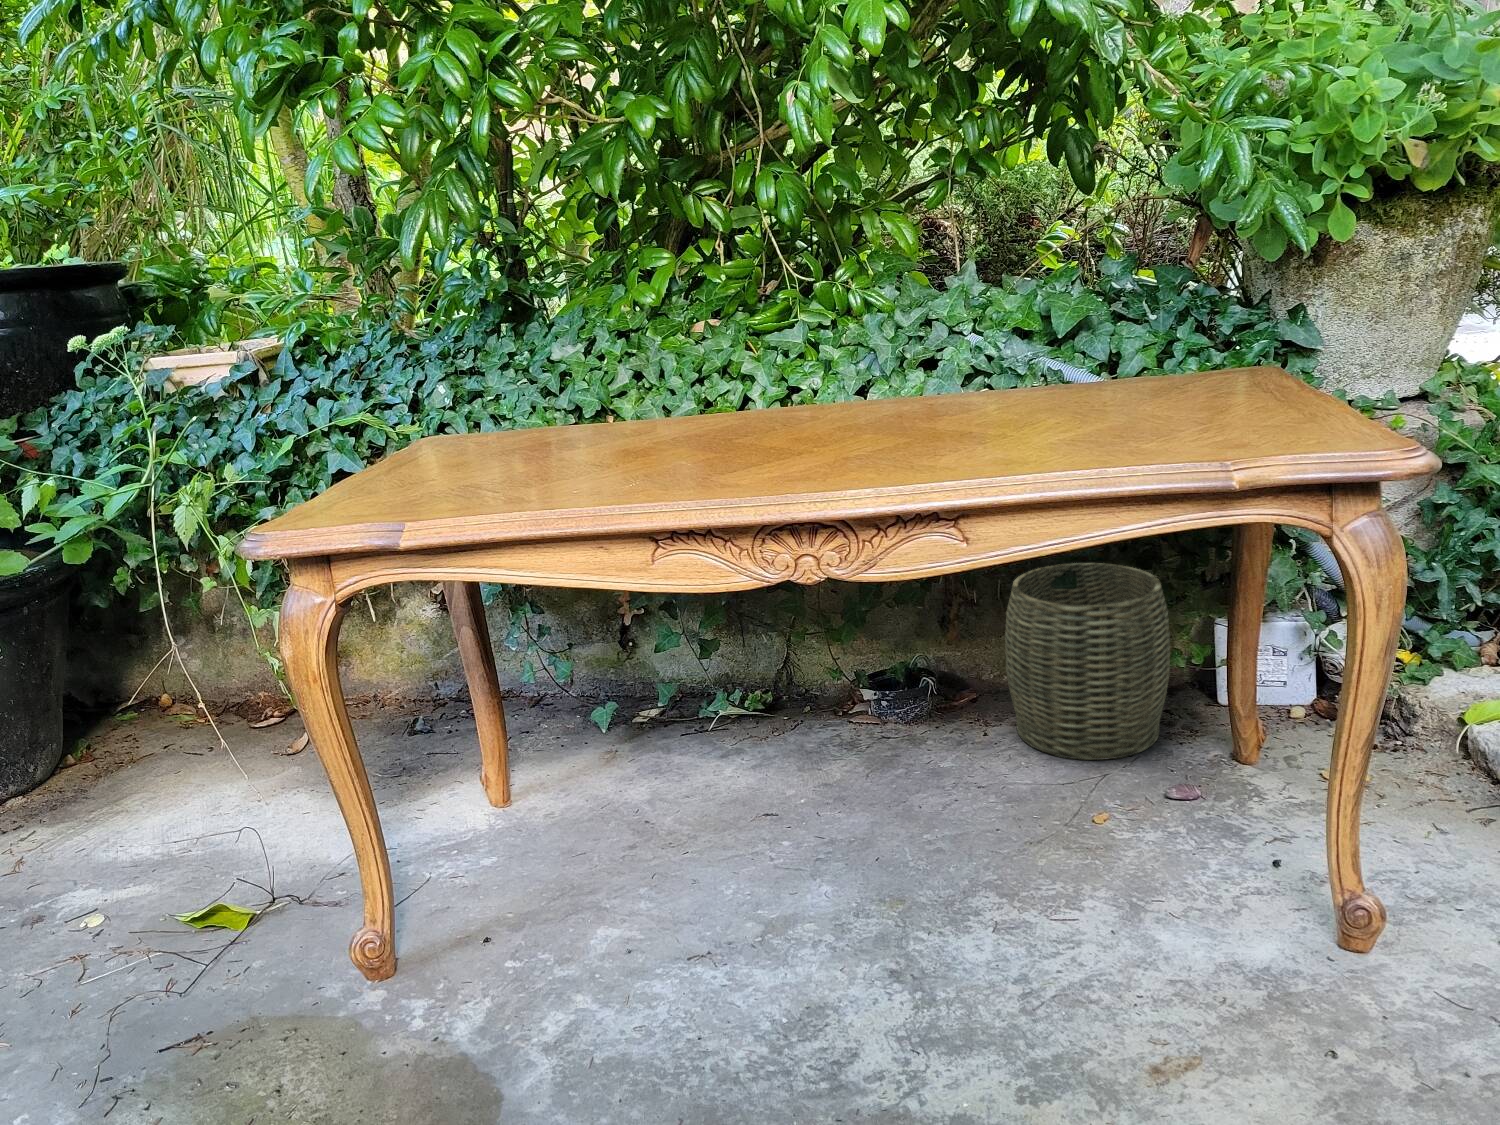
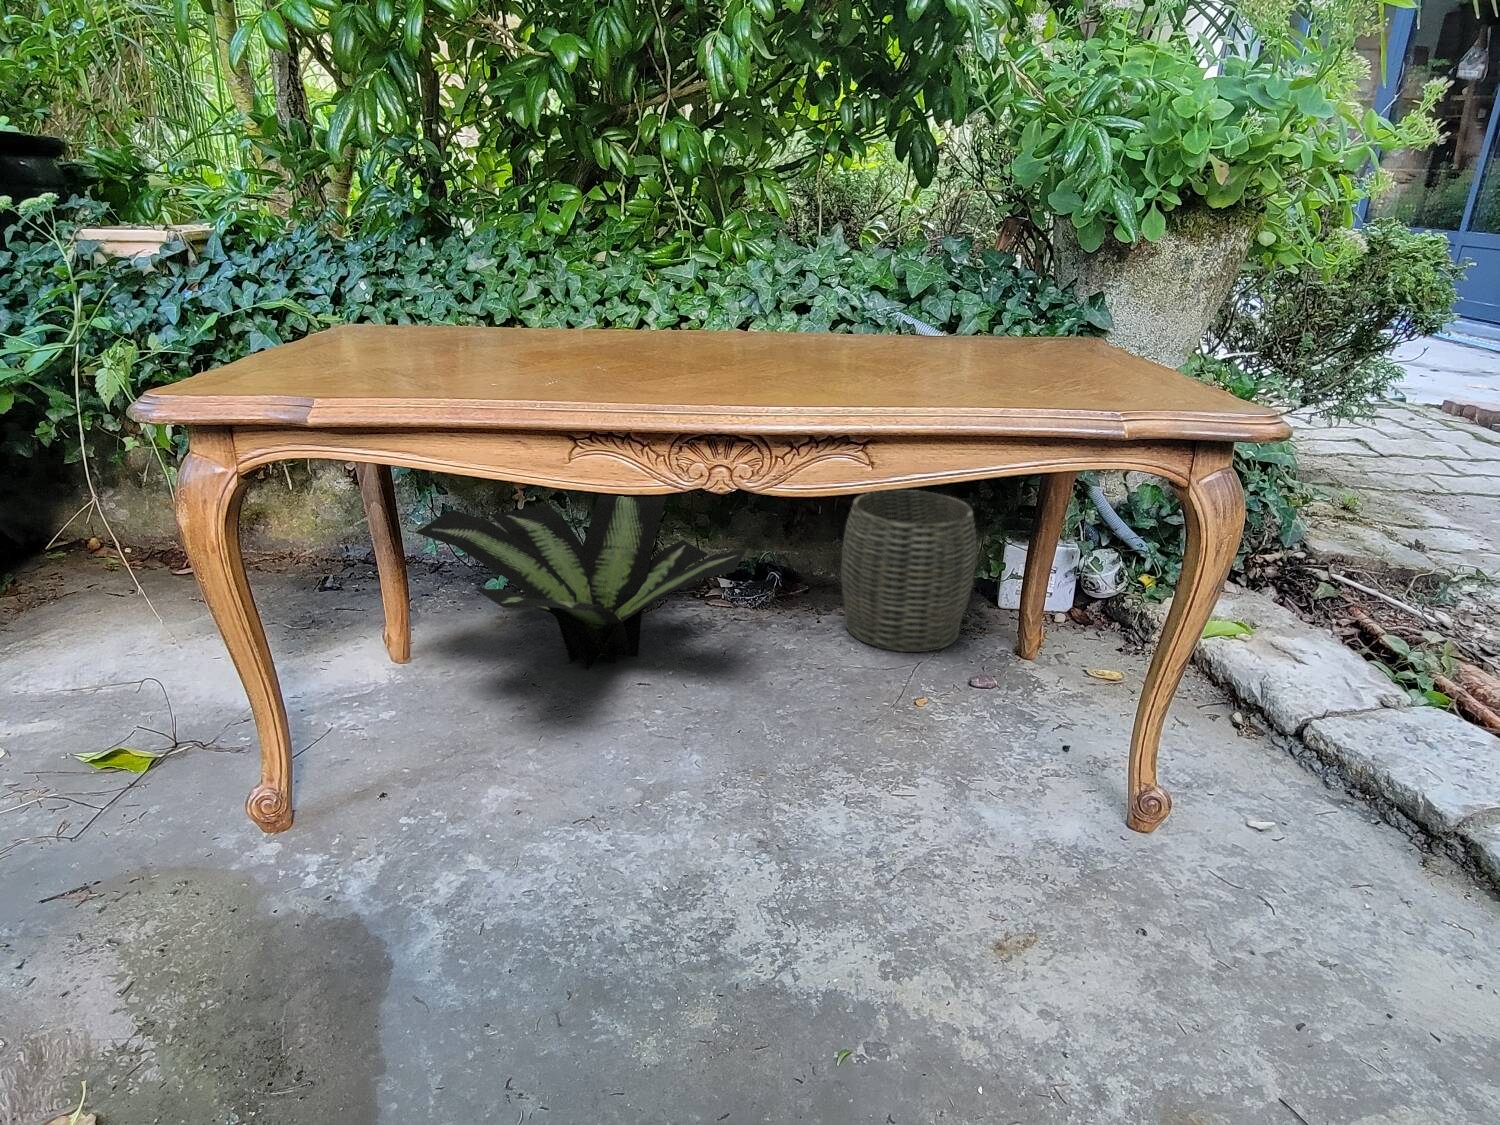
potted plant: none [515,583,890,805] -> present [415,494,746,670]

